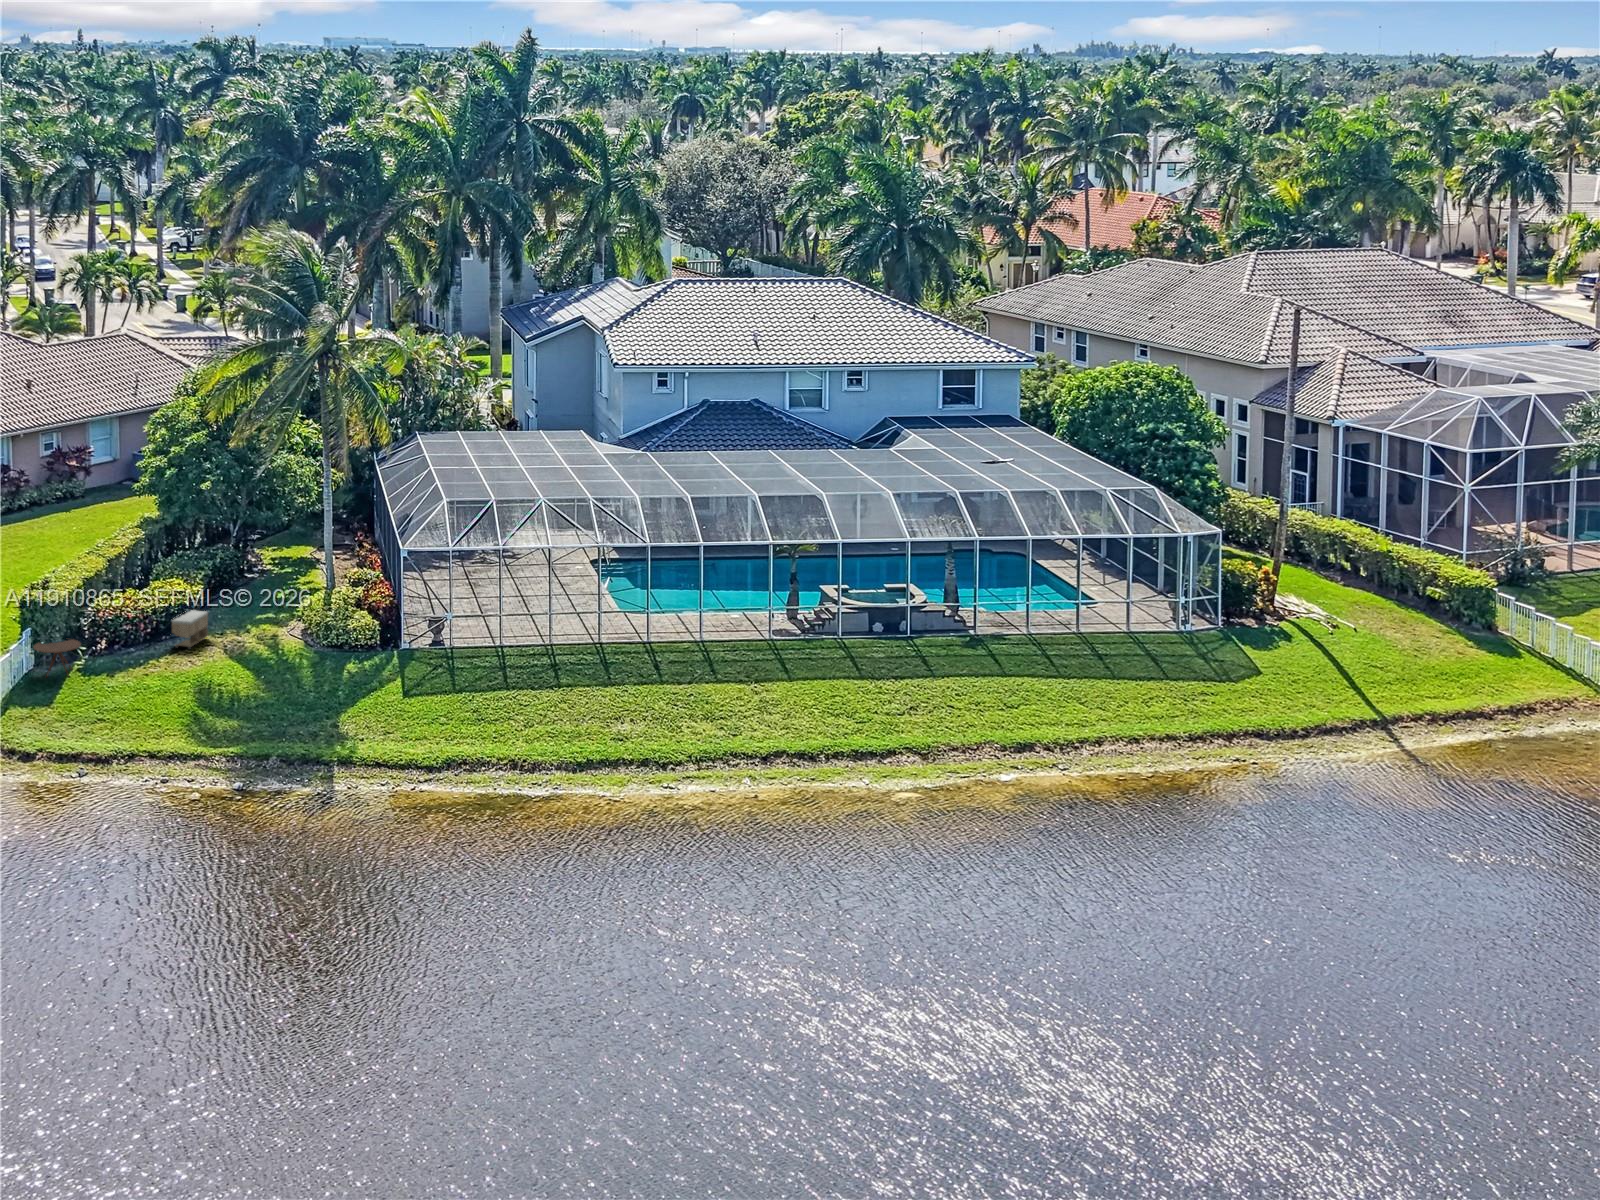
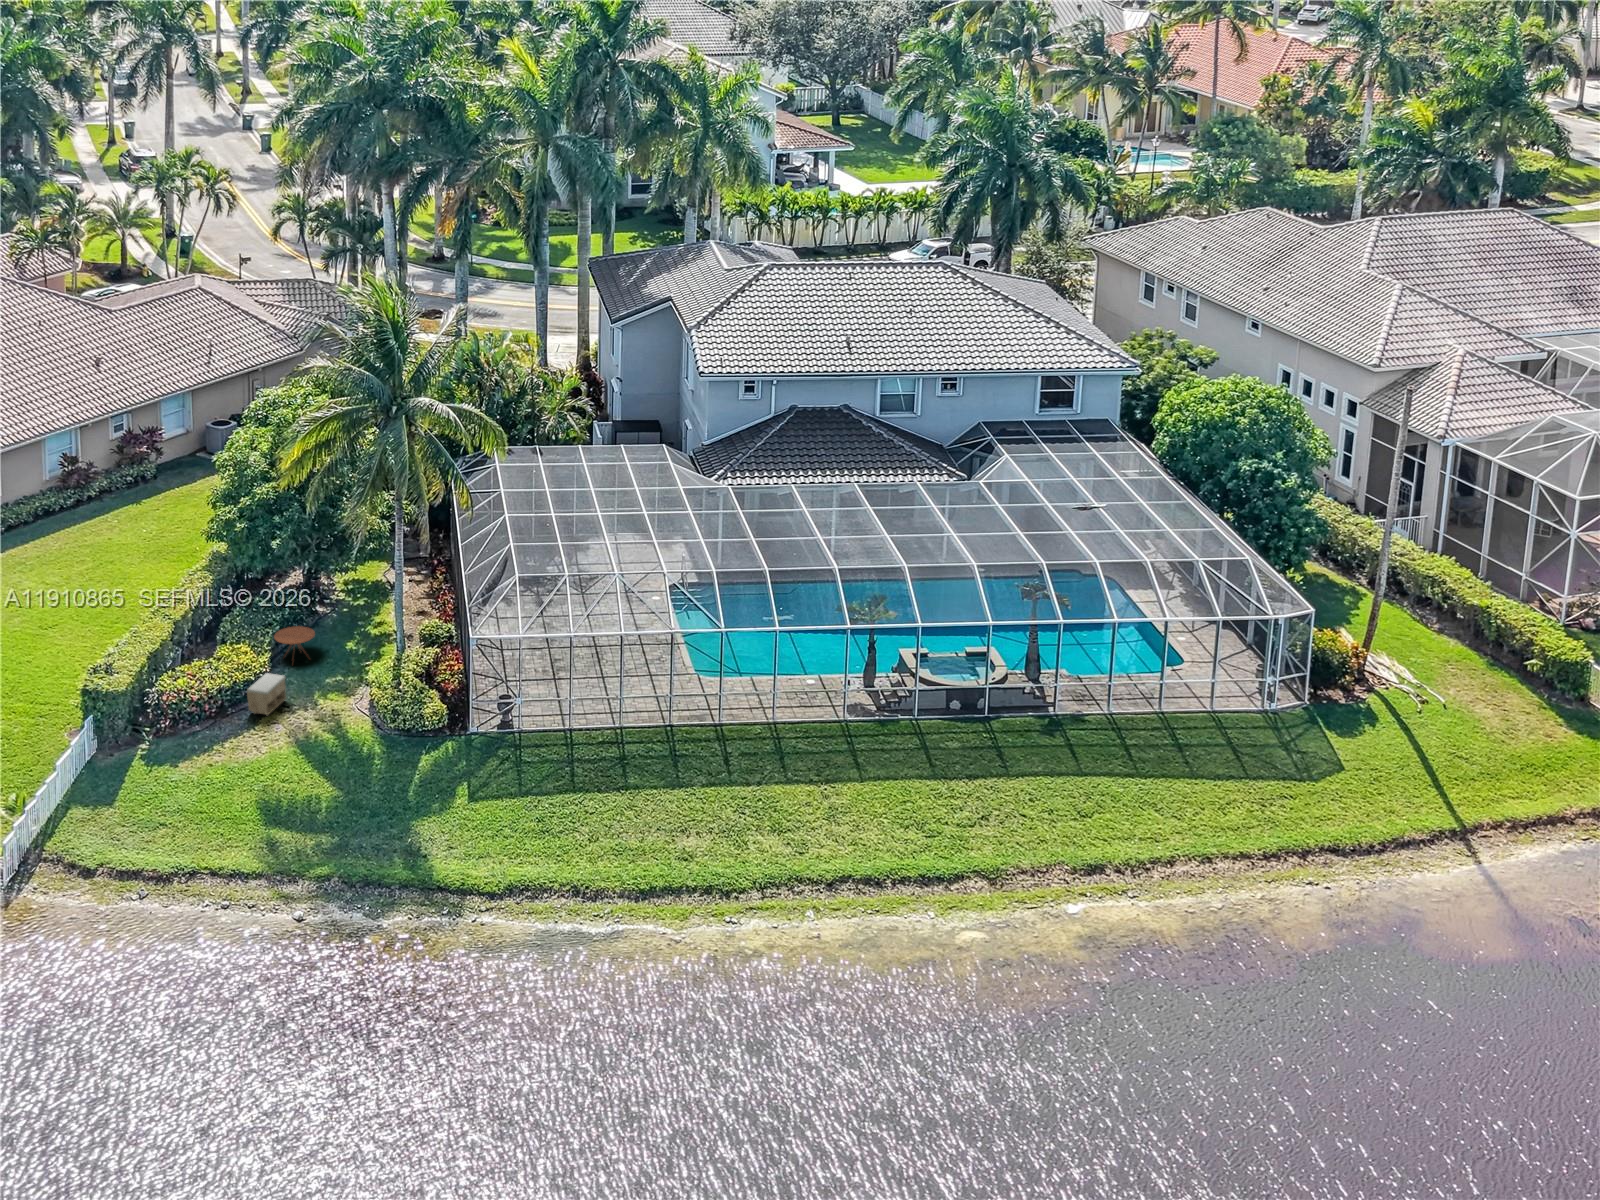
round table: present [34,639,81,677] -> present [274,626,315,659]

